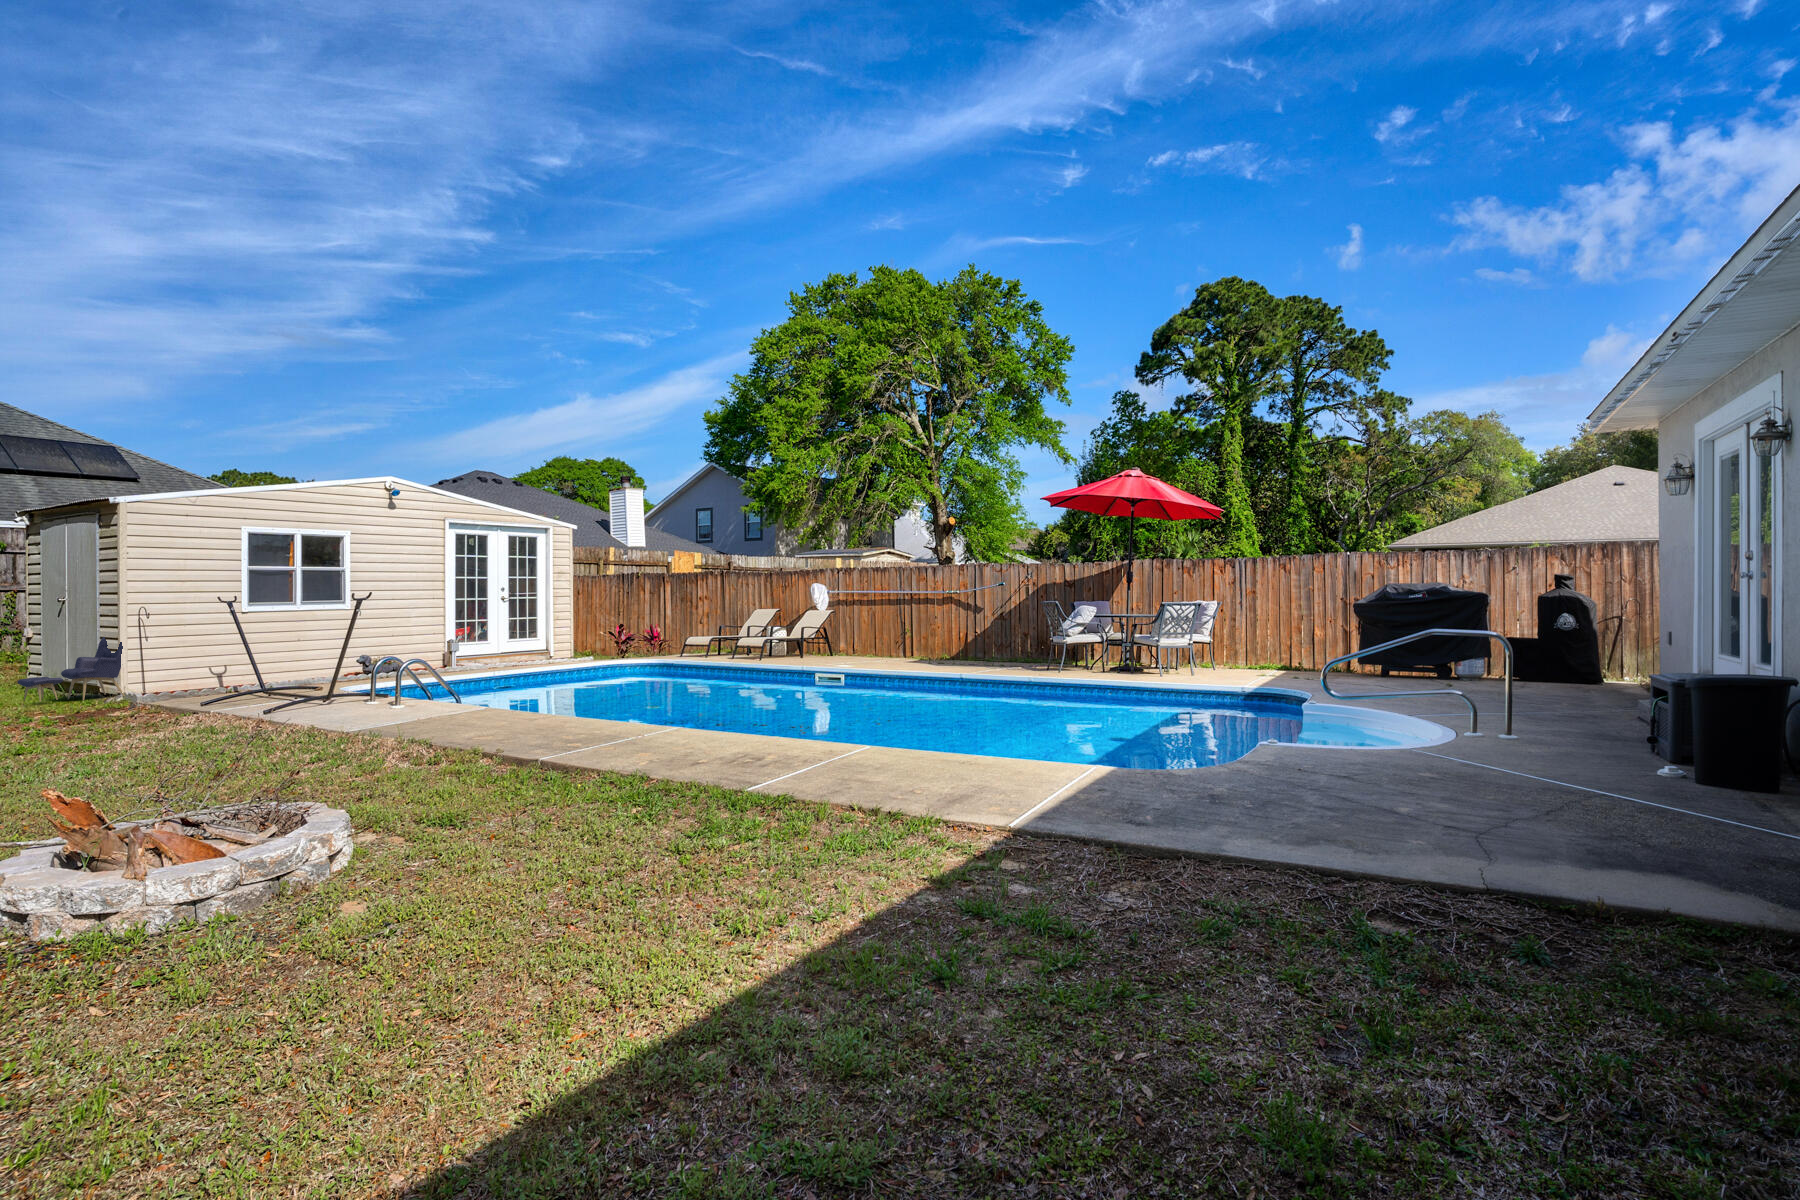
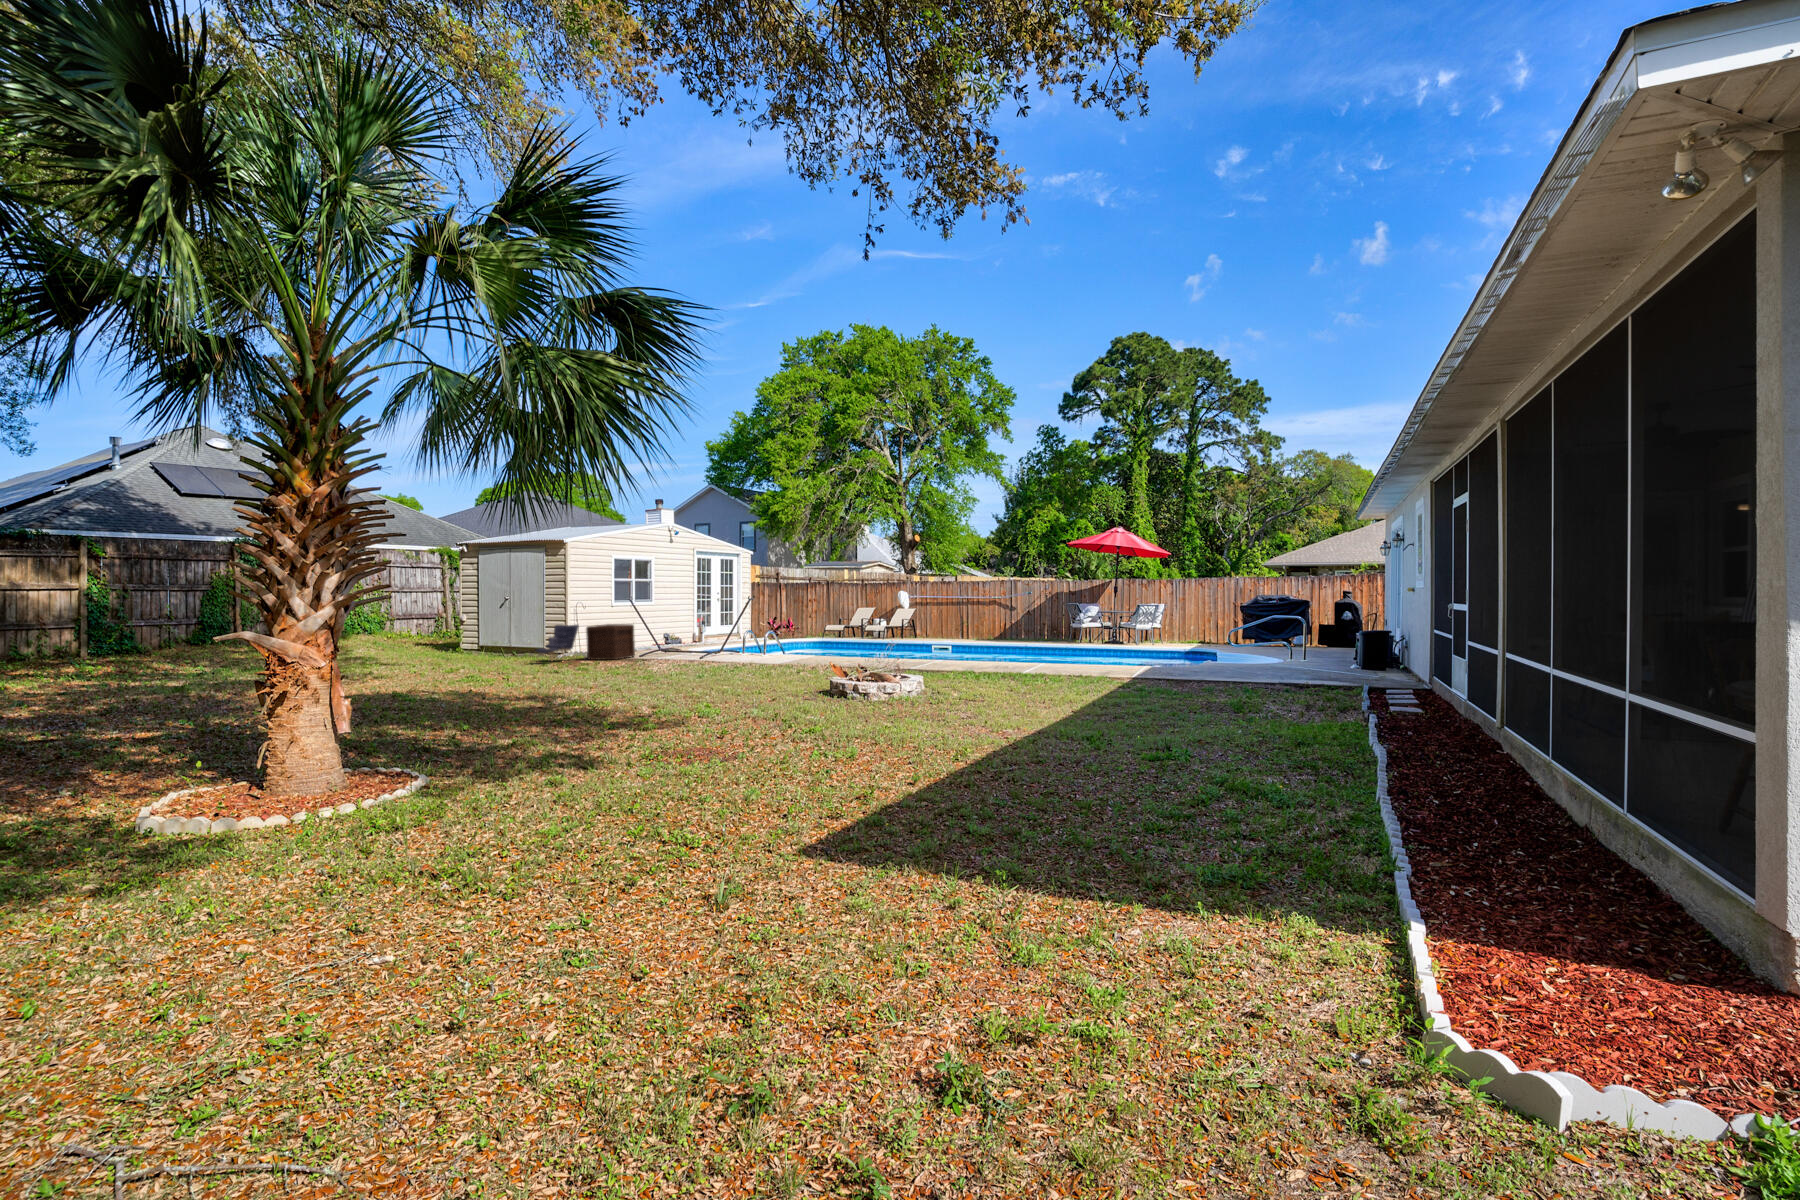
wooden crate: none [143,635,239,698] -> present [586,624,635,660]

